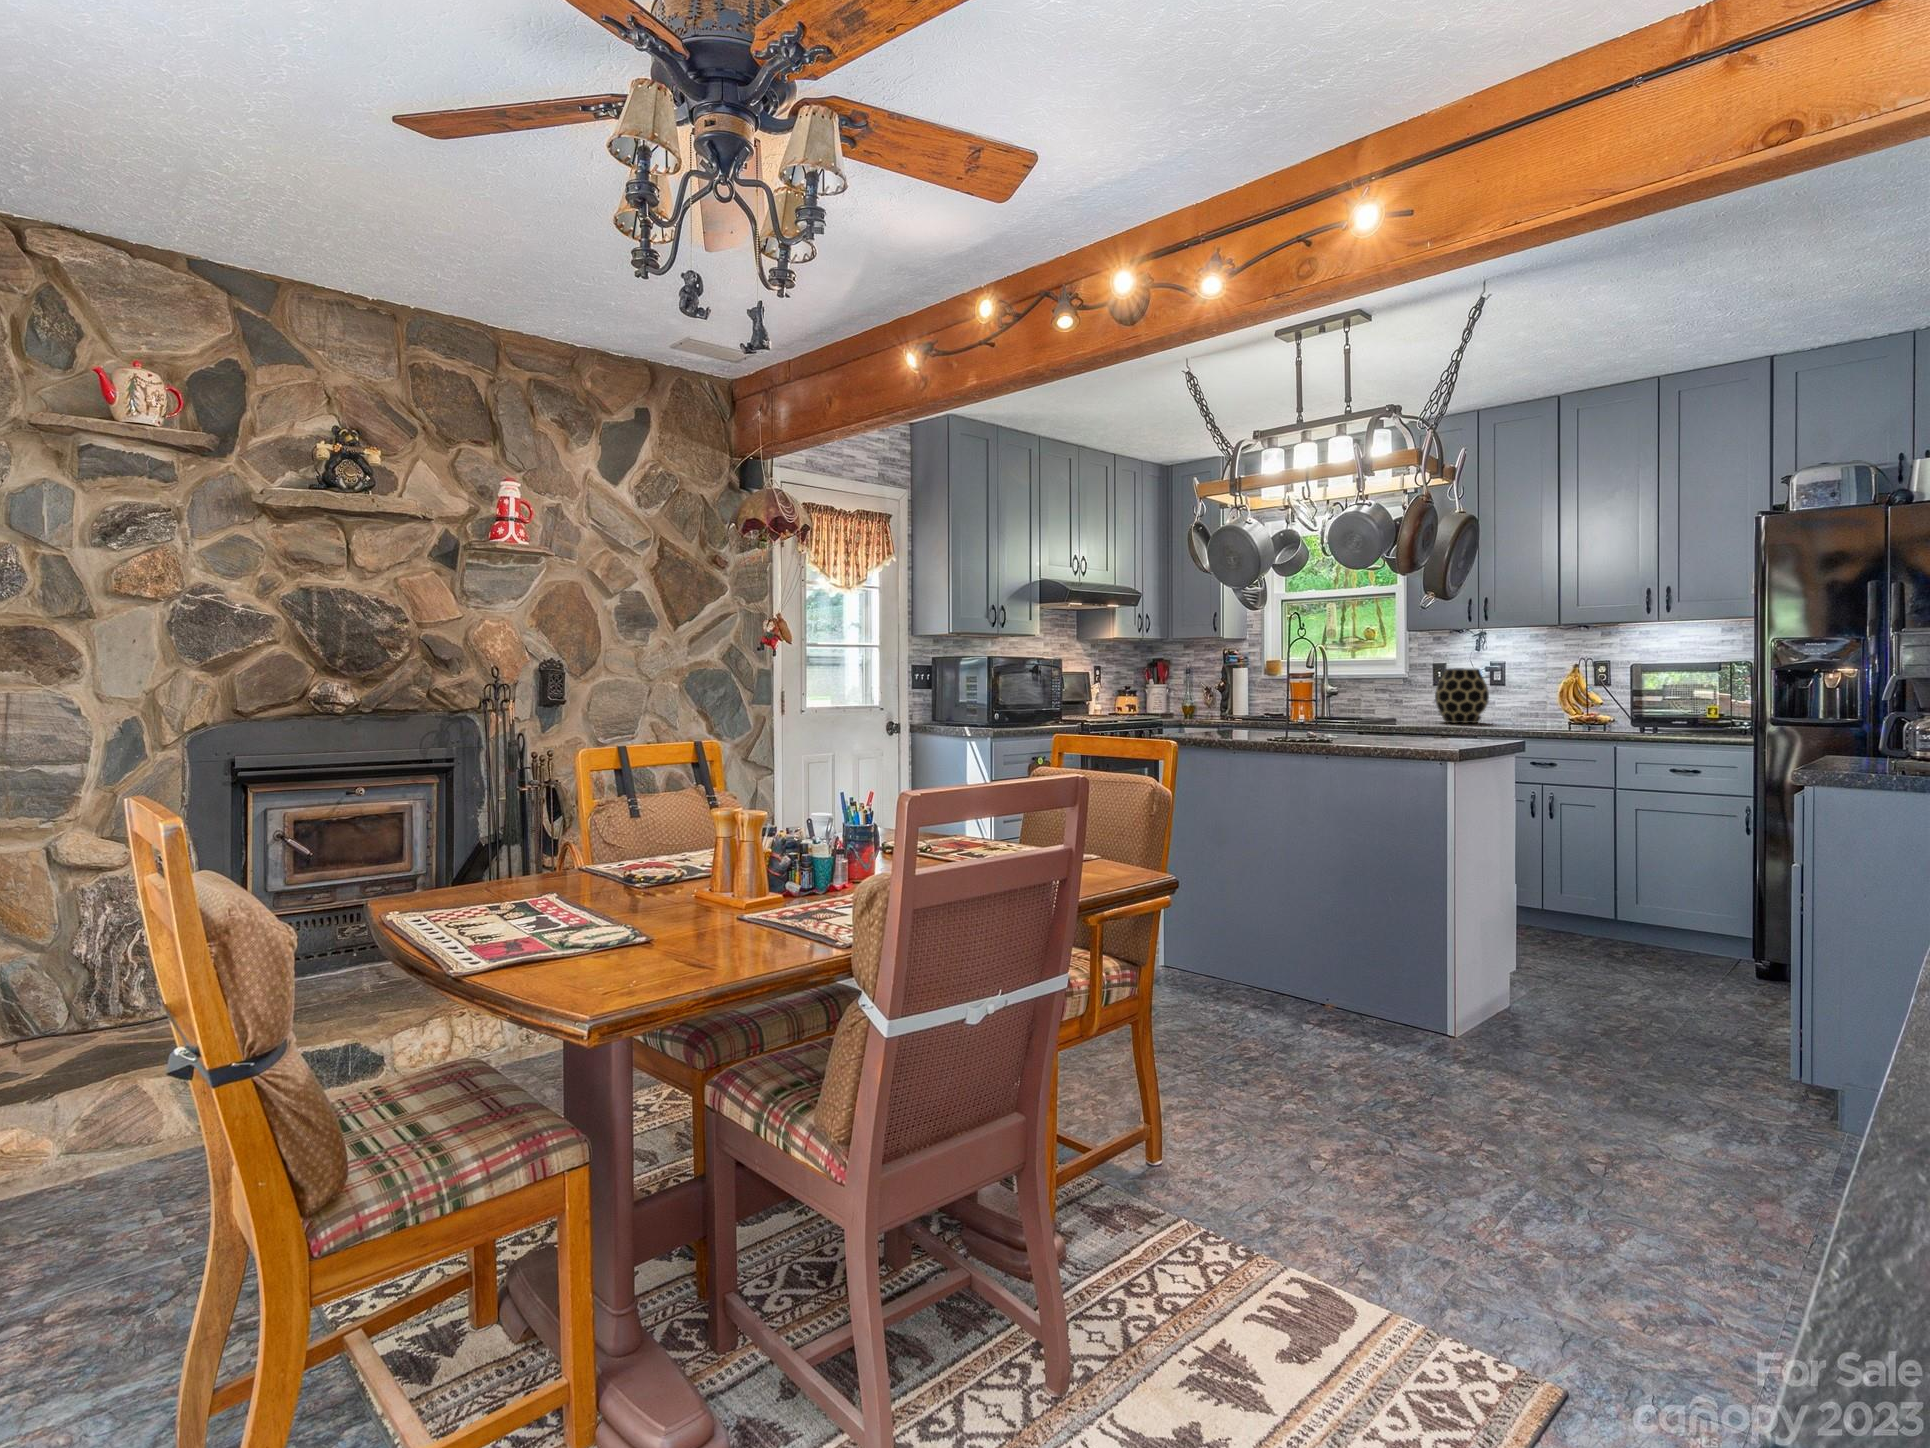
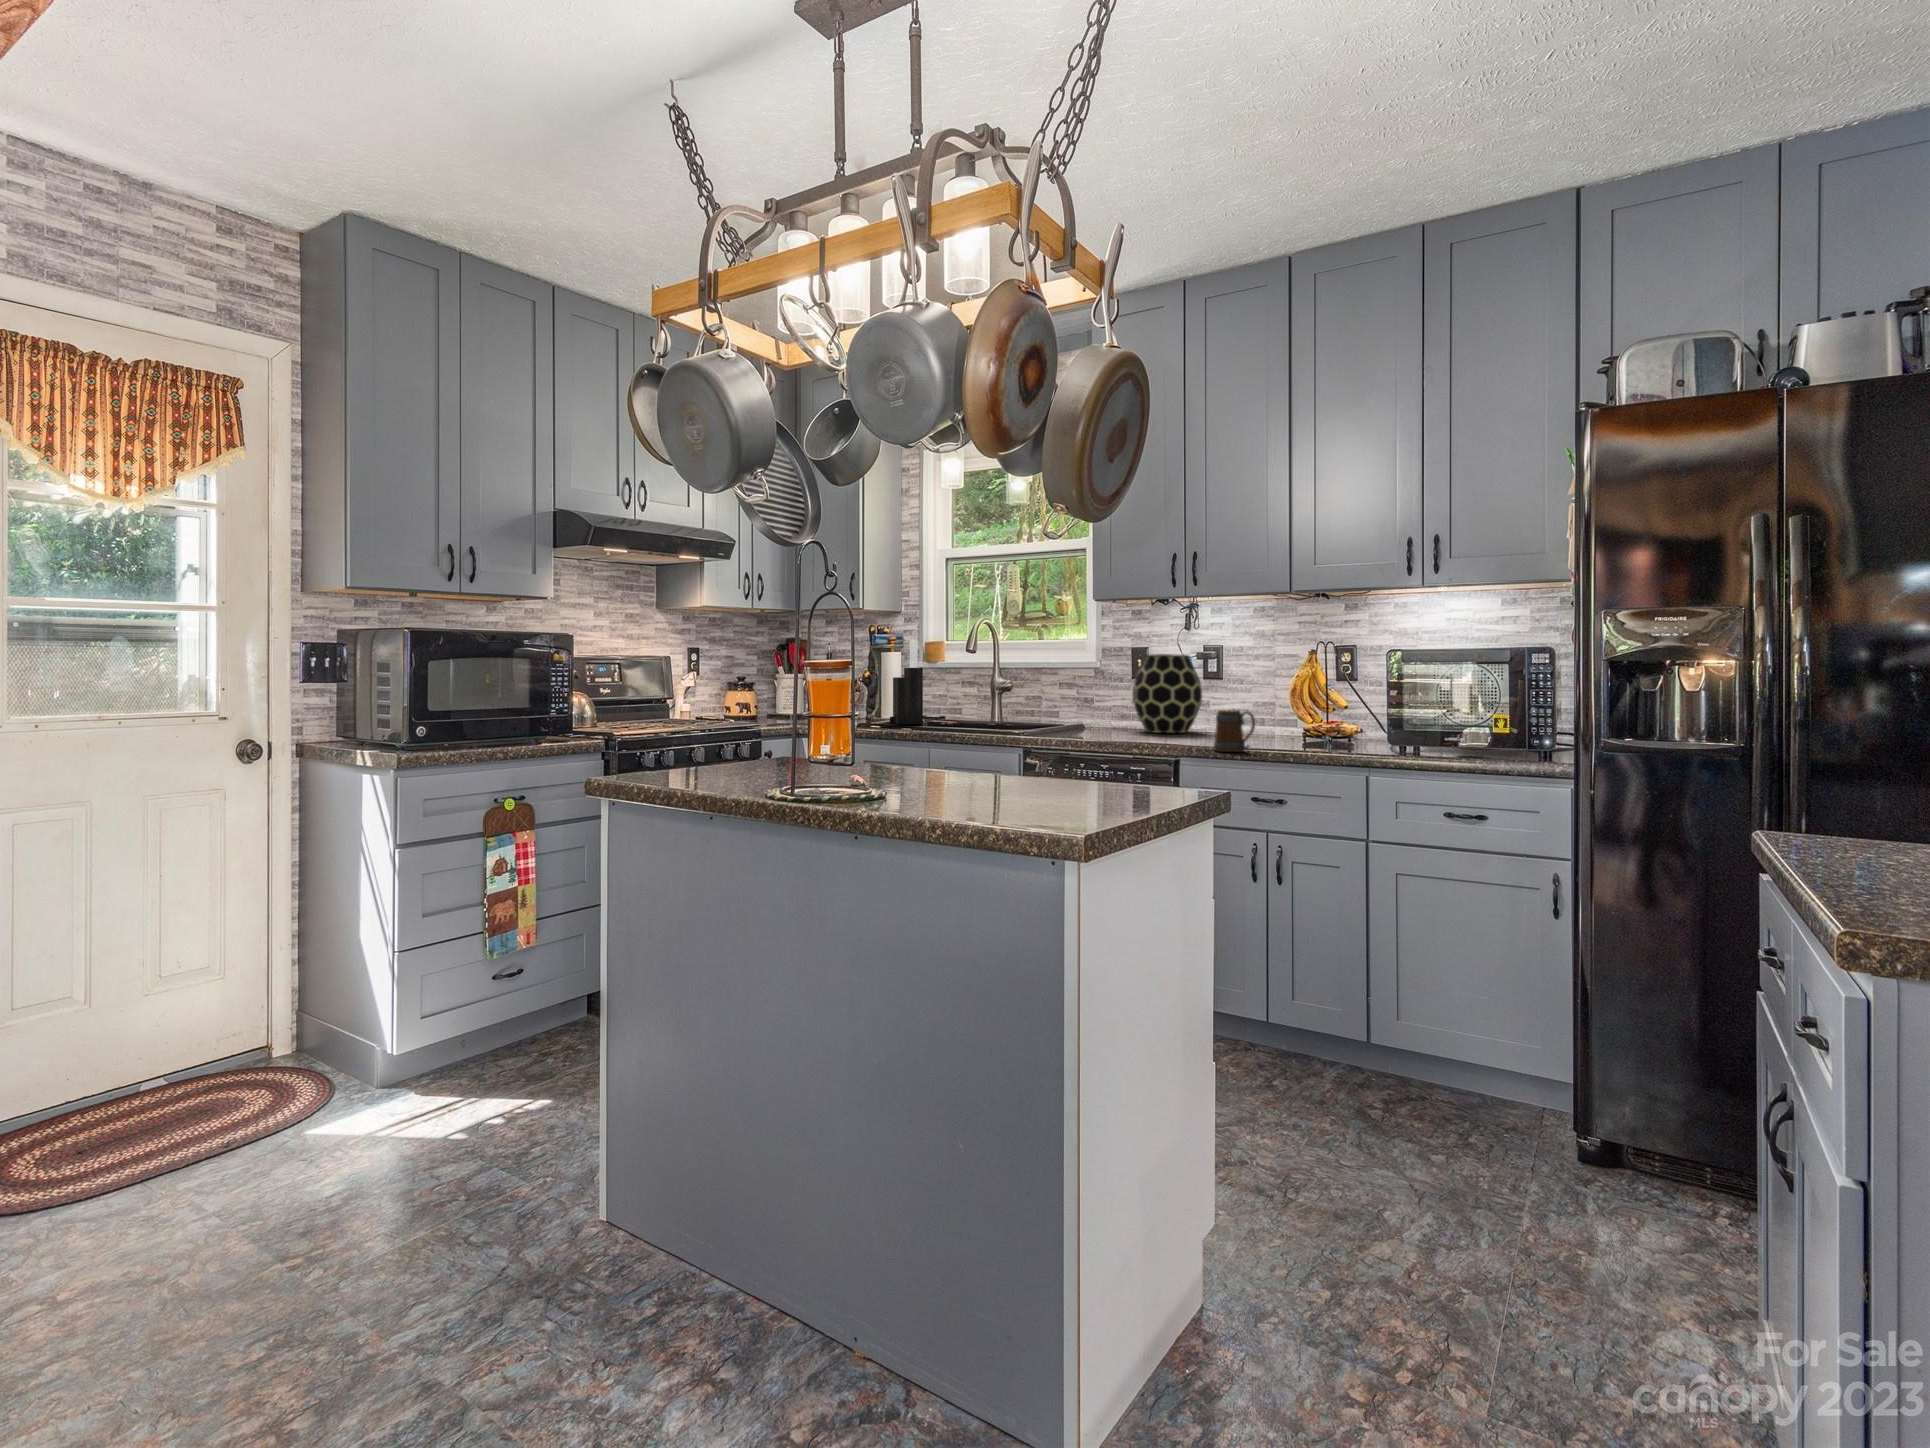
knife block: none [1250,659,1276,718] -> present [890,640,923,724]
mug: none [1501,705,1532,732] -> present [1214,710,1255,752]

